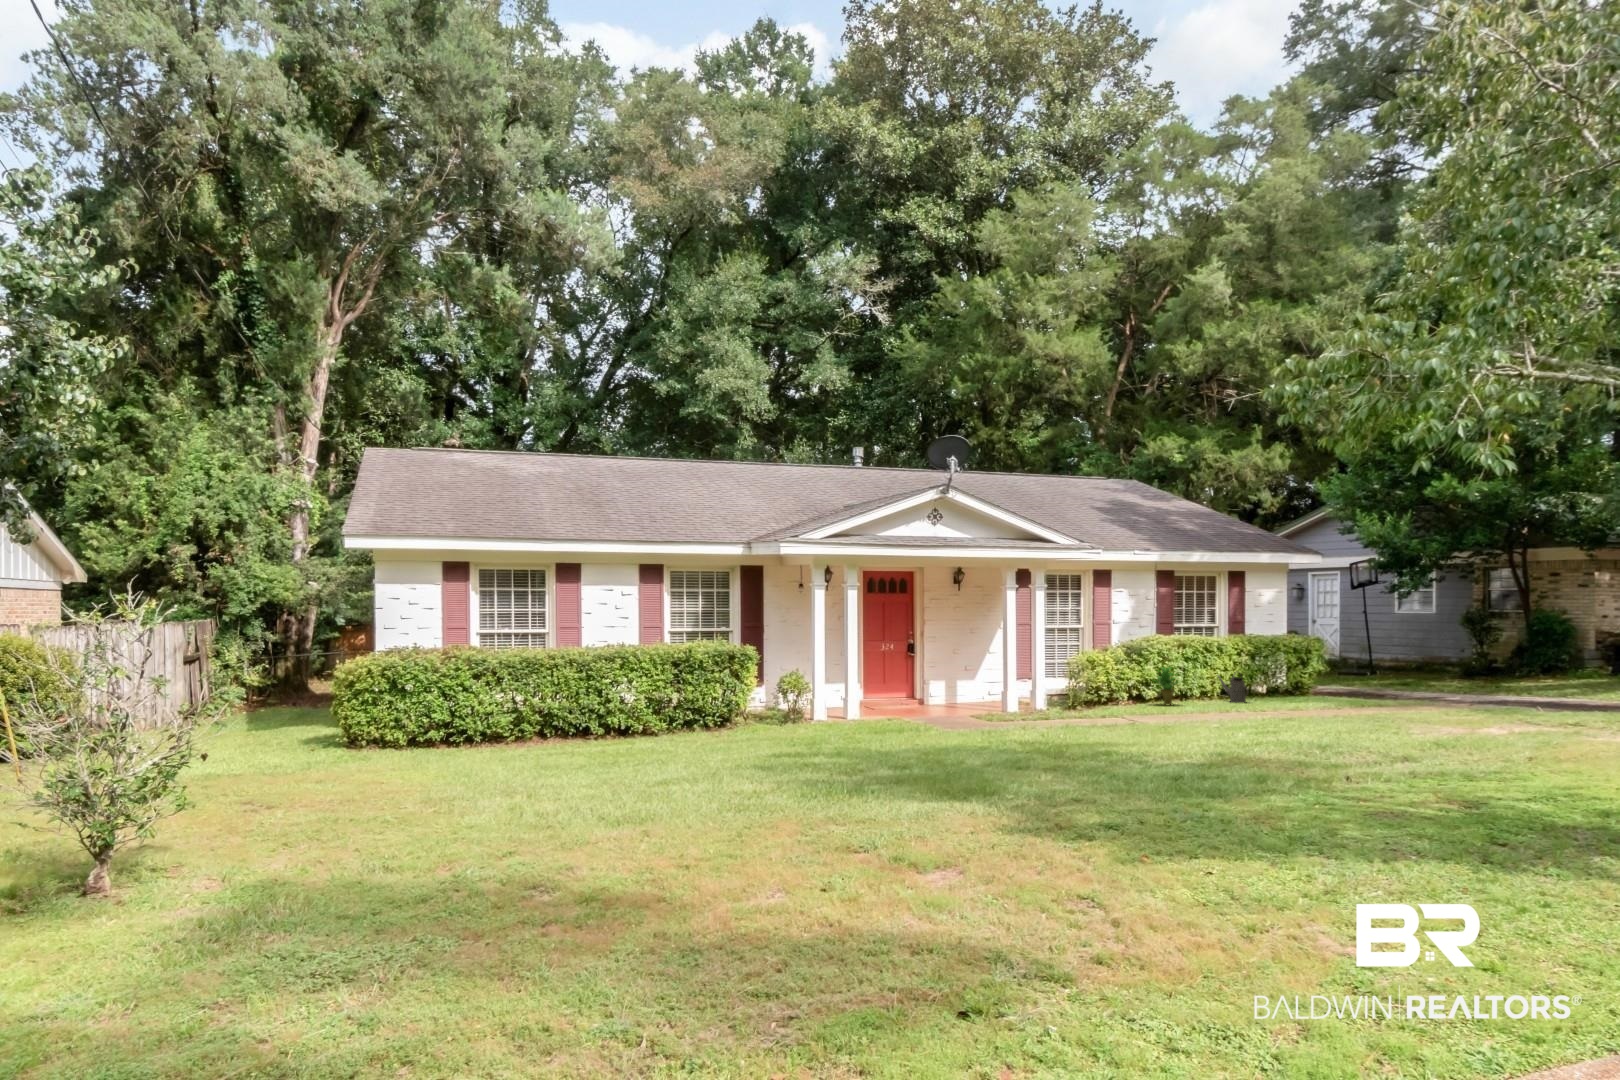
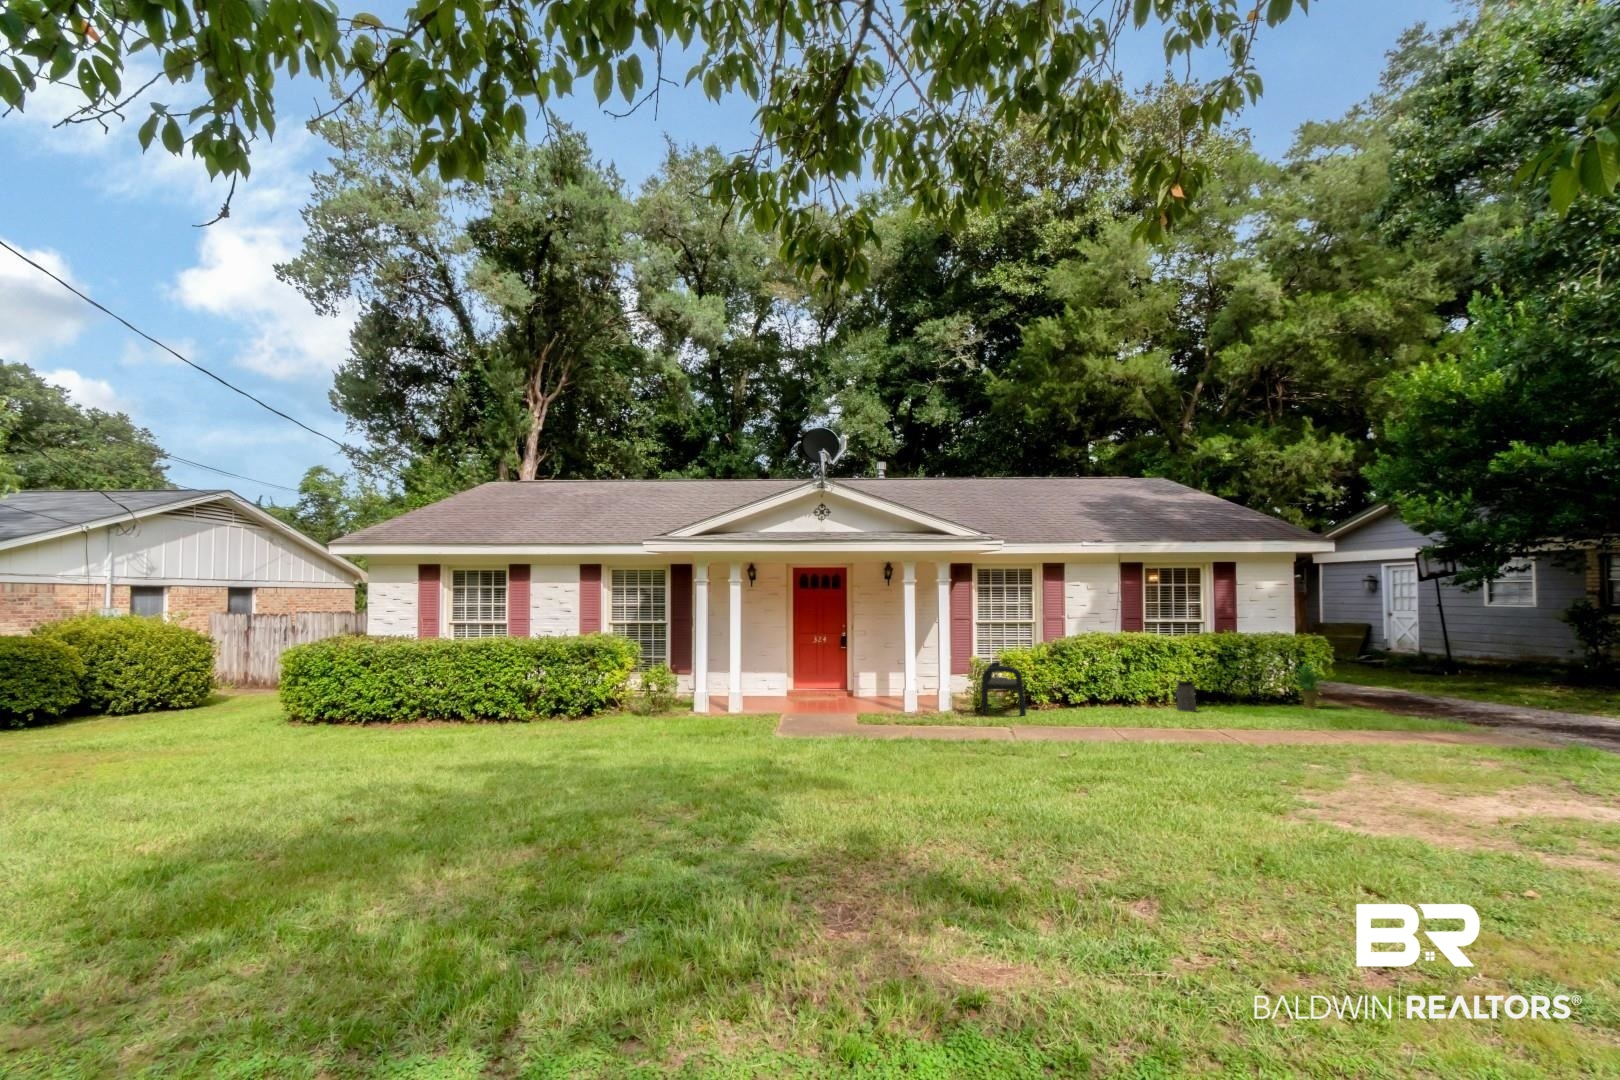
bench: none [1082,664,1139,715] -> present [981,661,1028,716]
potted plant: present [1157,667,1177,705] -> present [1297,665,1322,709]

